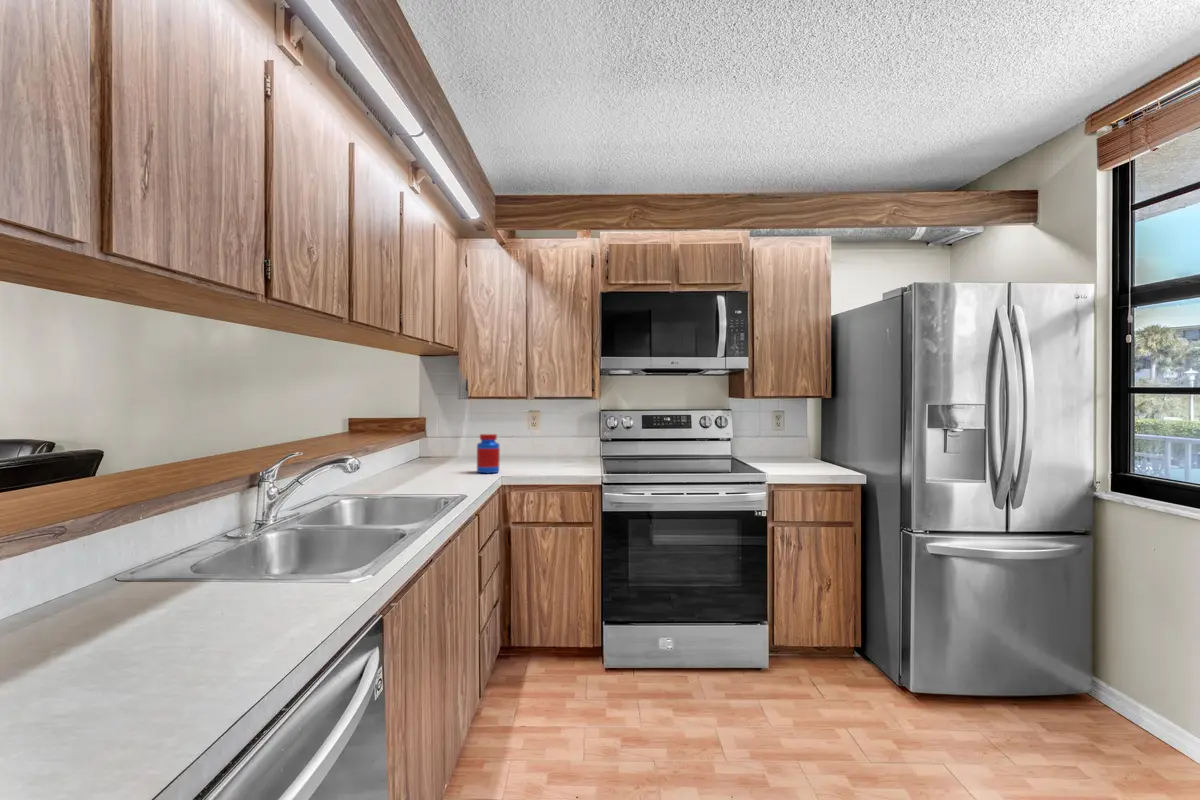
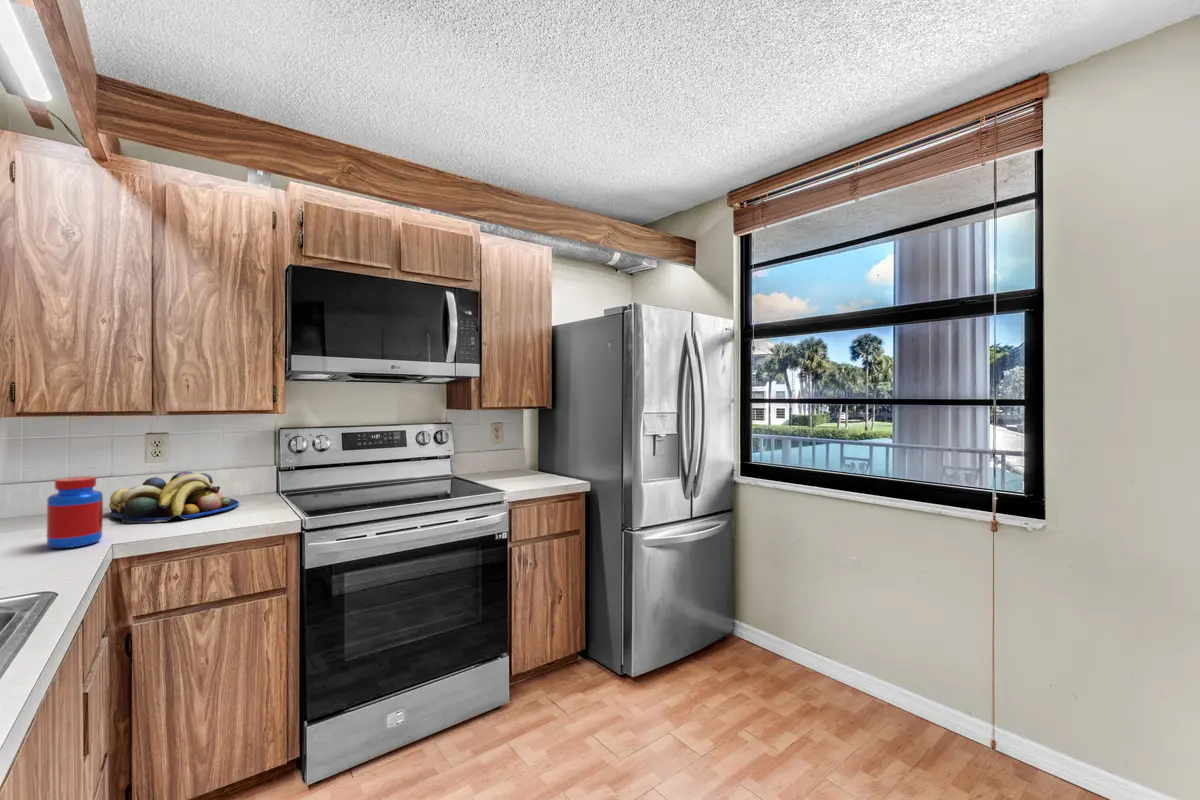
fruit bowl: none [506,440,572,468] -> present [109,471,239,523]

